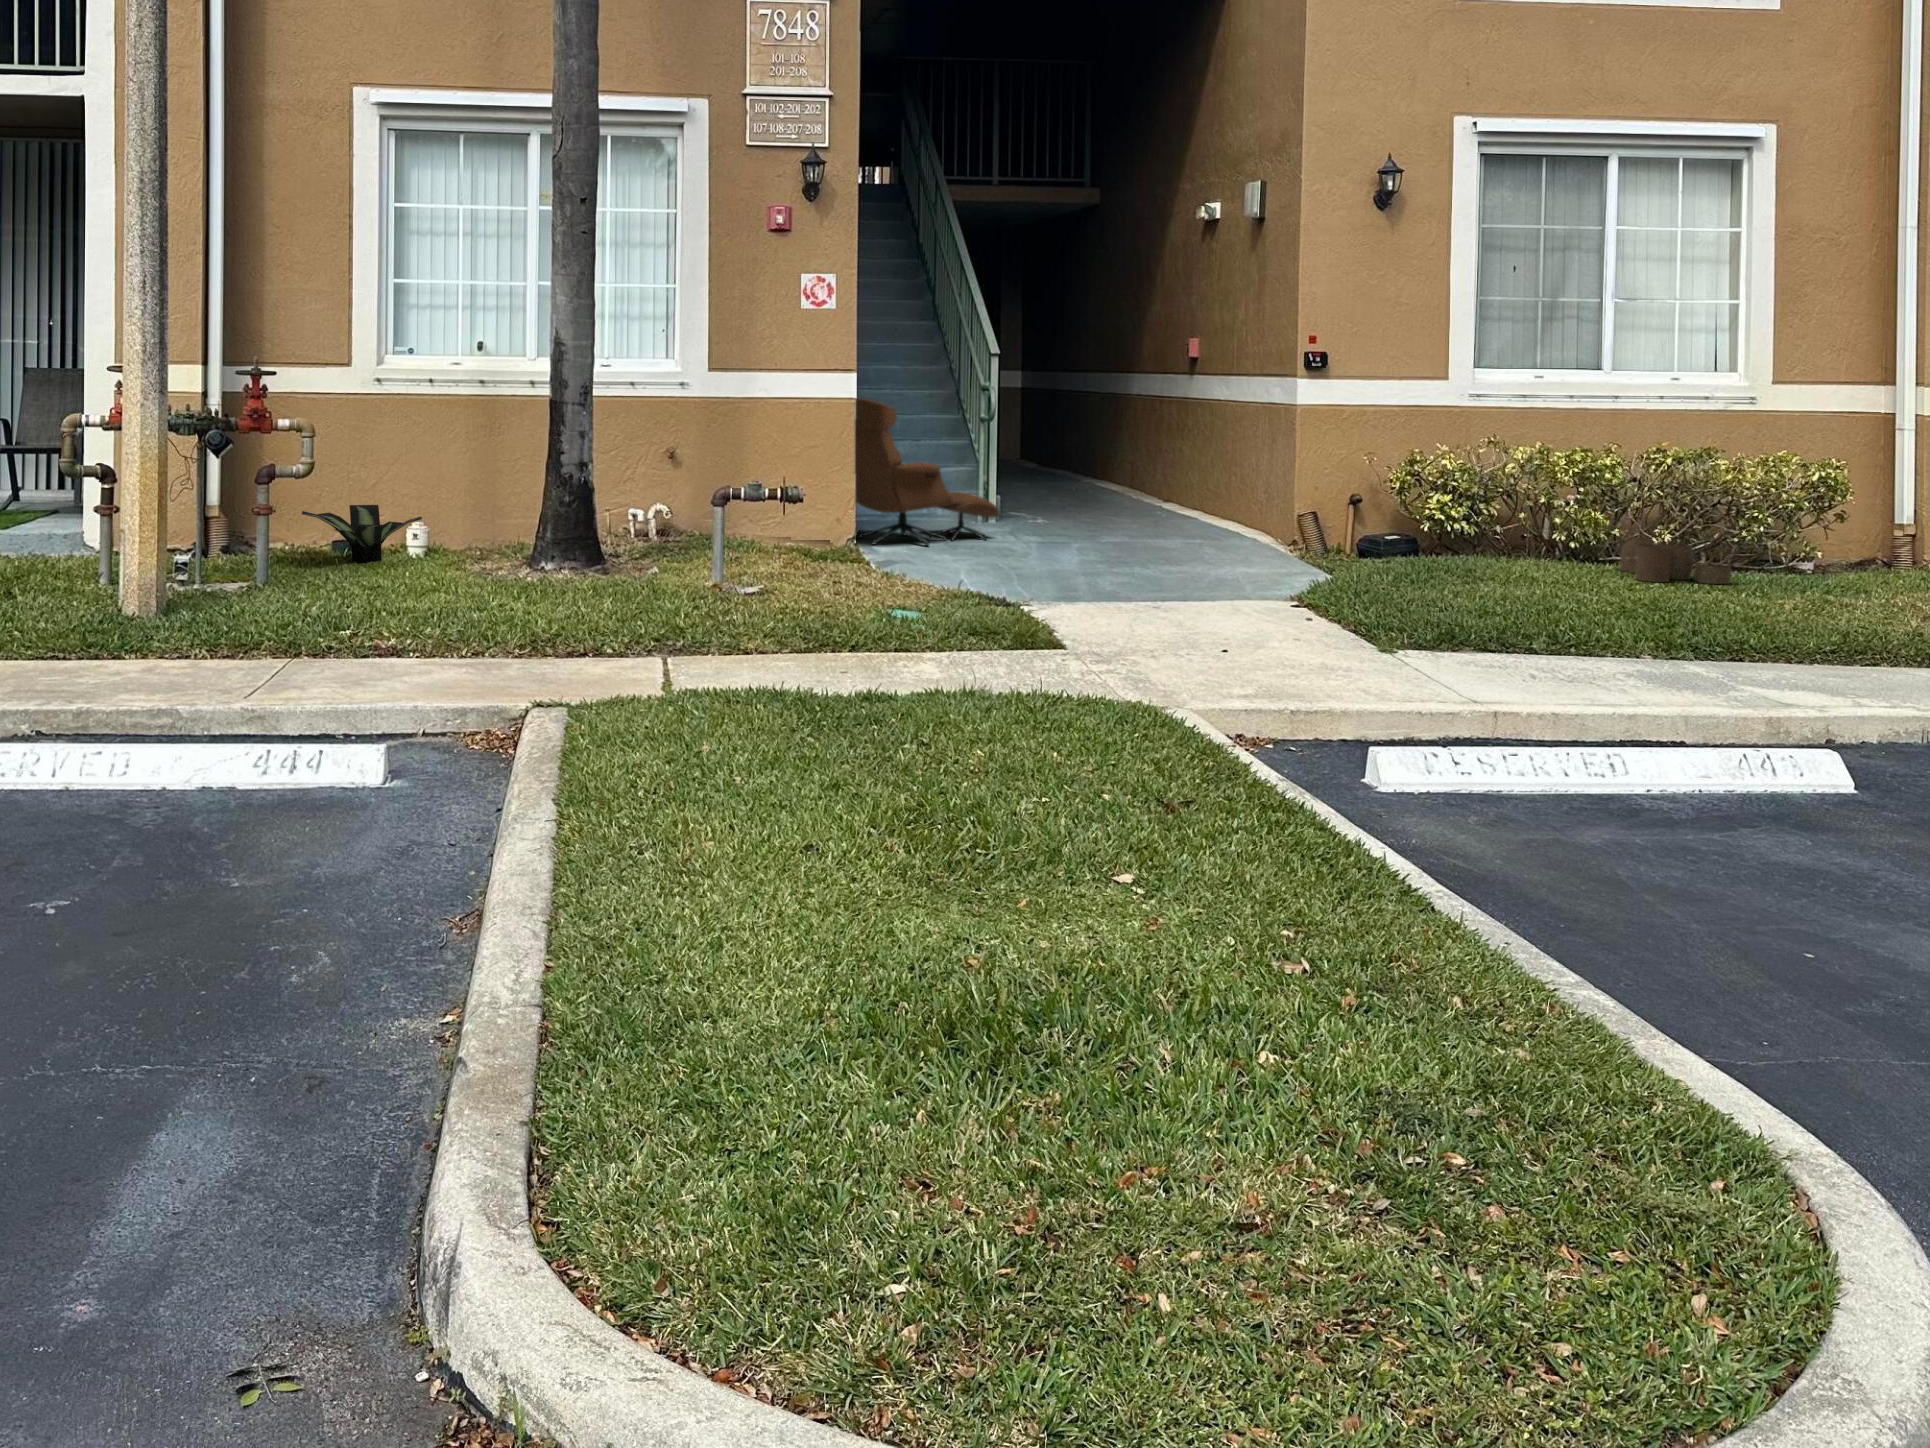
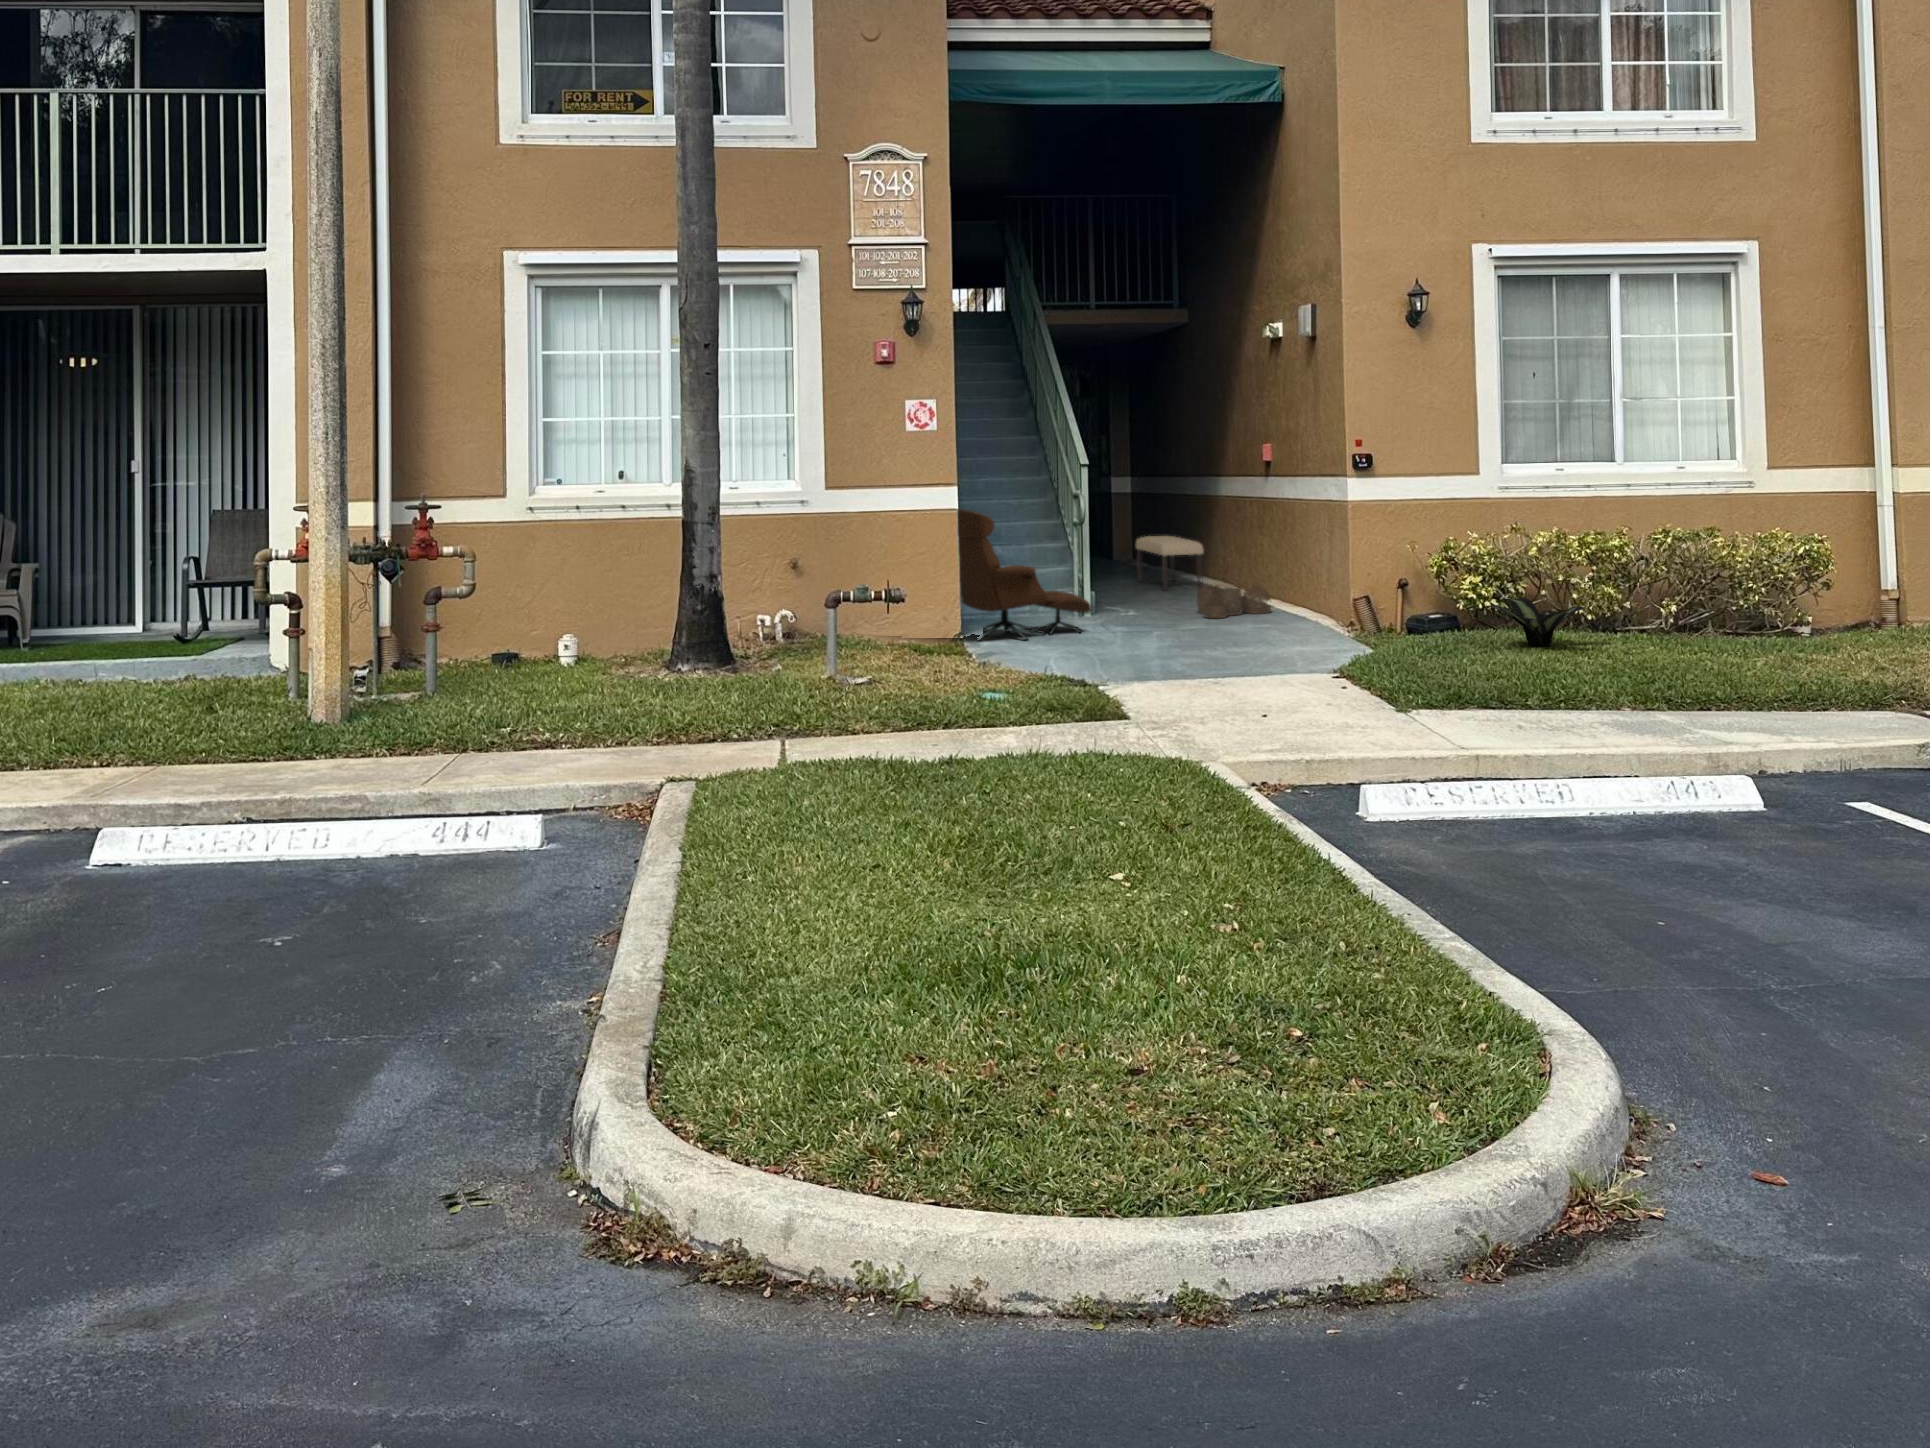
bench: none [1033,435,1111,495] -> present [1136,536,1204,590]
potted plant: present [302,505,422,562] -> present [1488,597,1585,647]
woven basket: present [1620,538,1731,584] -> present [1197,585,1271,618]

